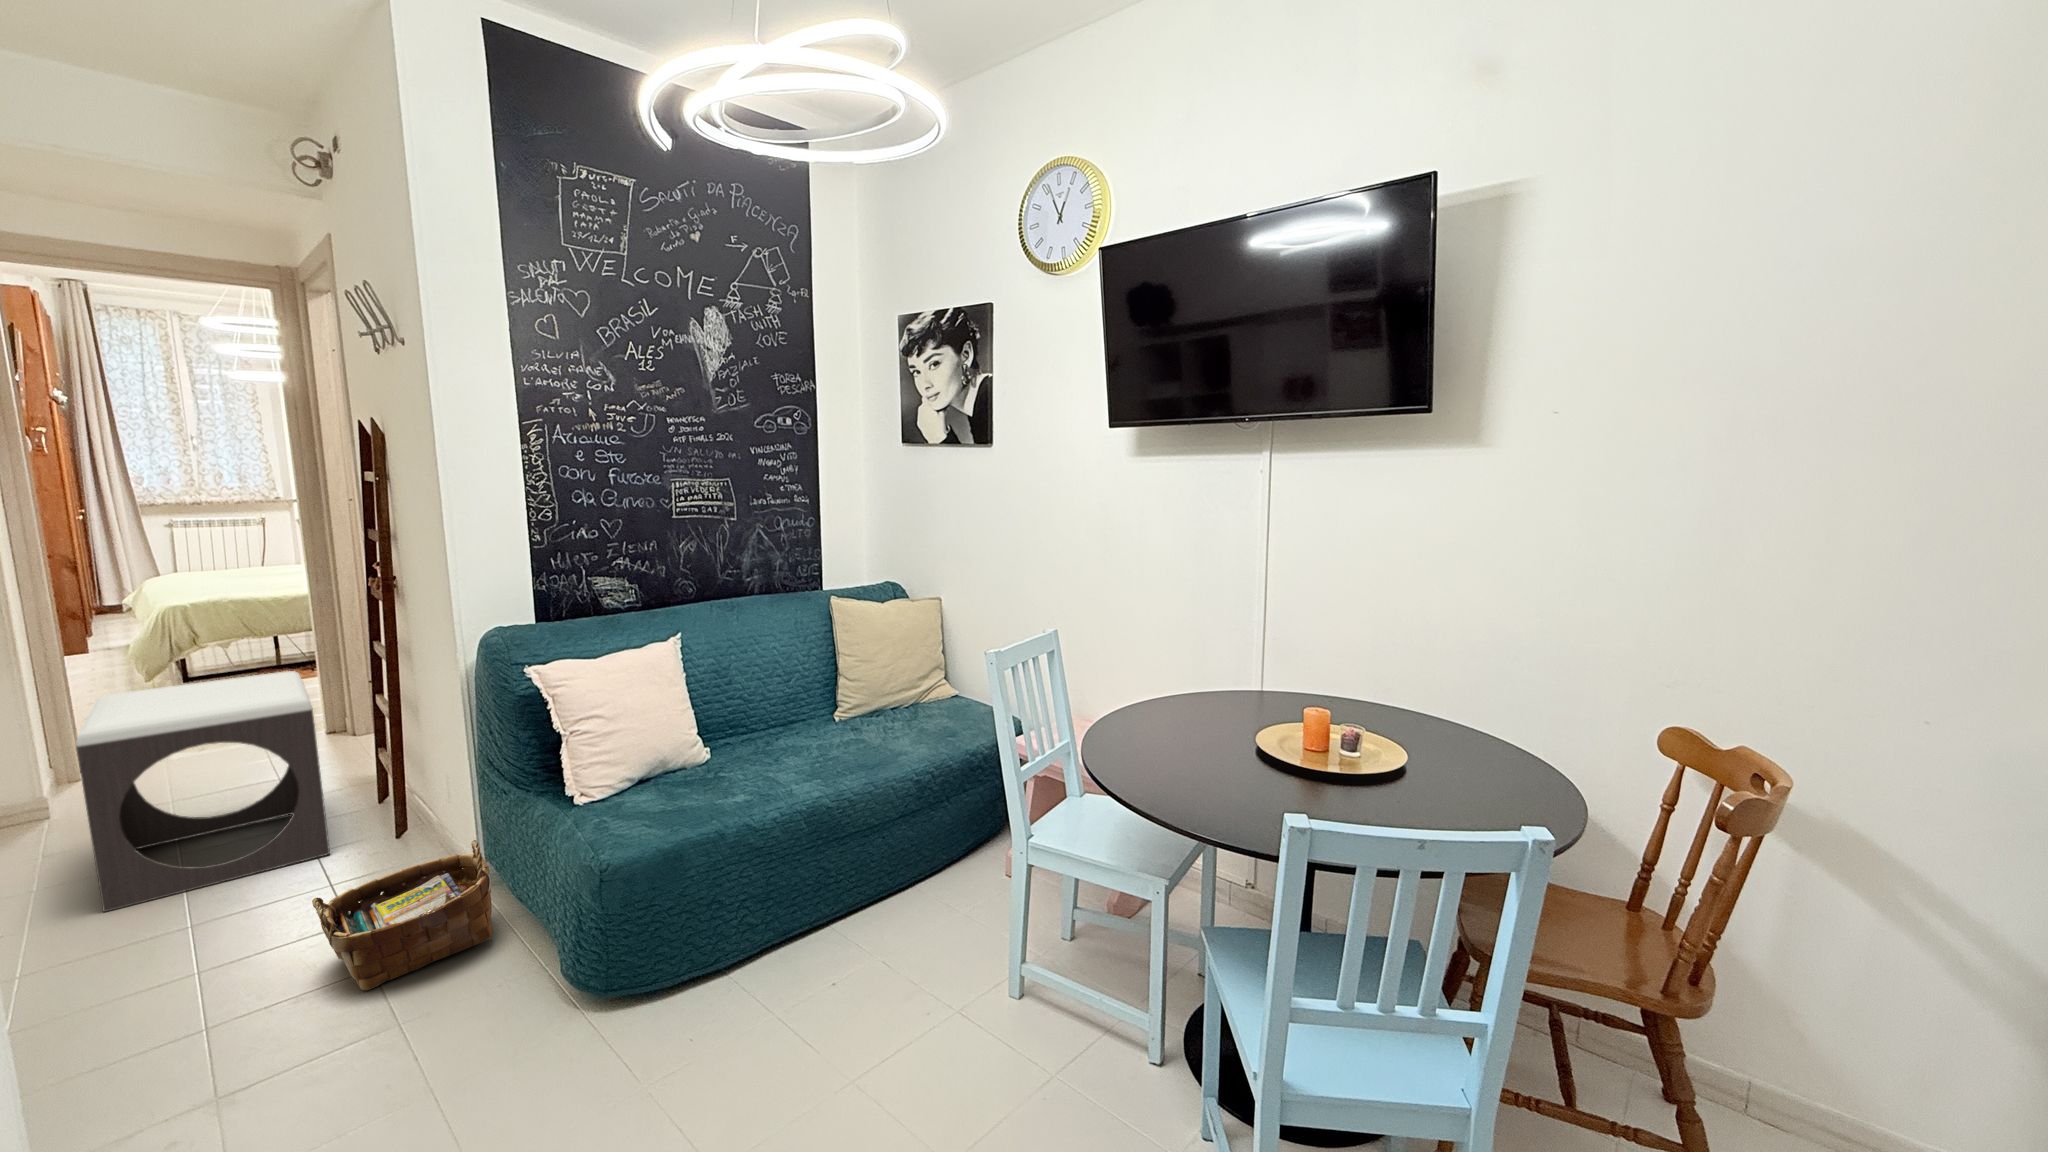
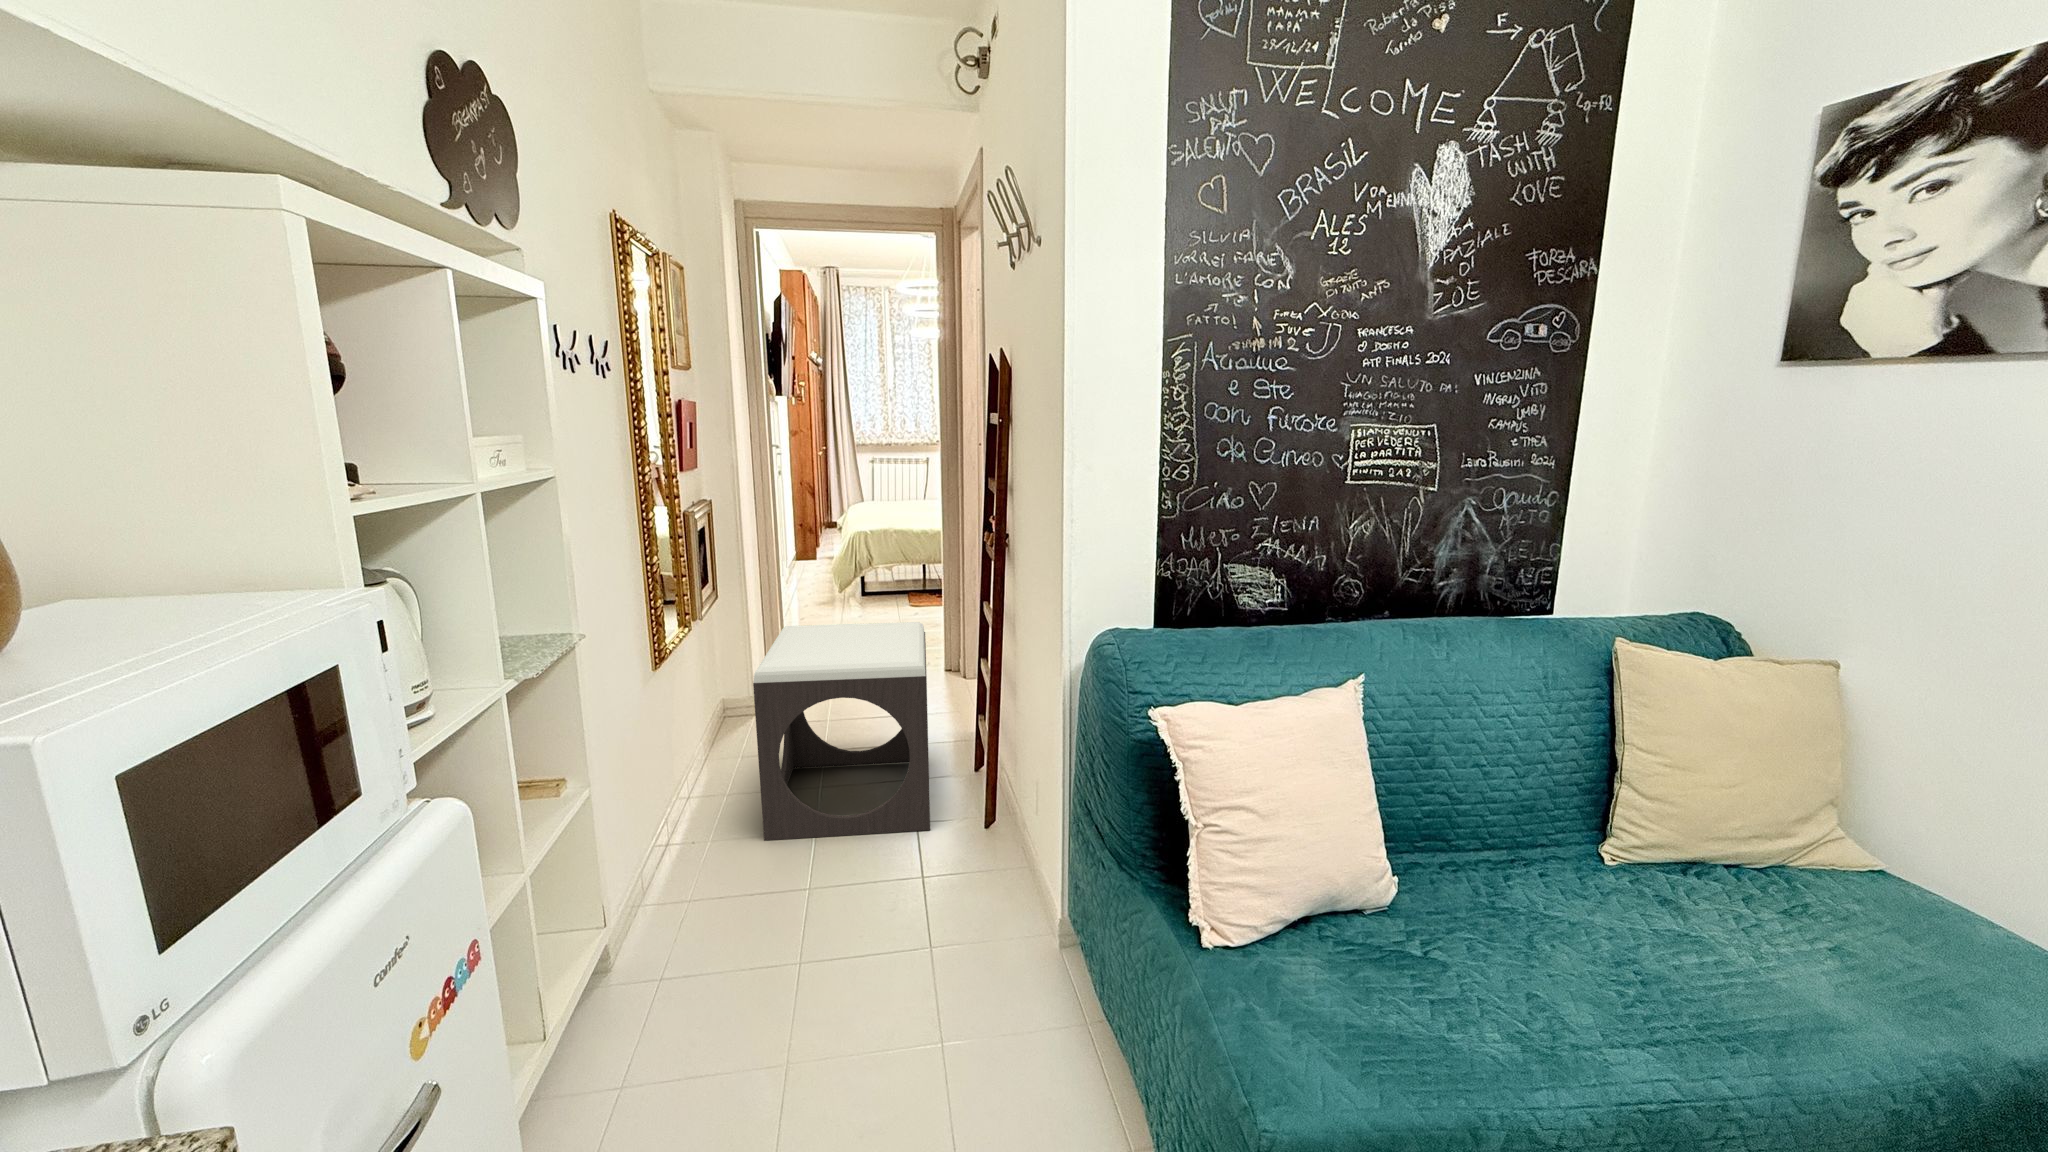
woven basket: present [312,840,492,990] -> none [896,911,1078,1089]

